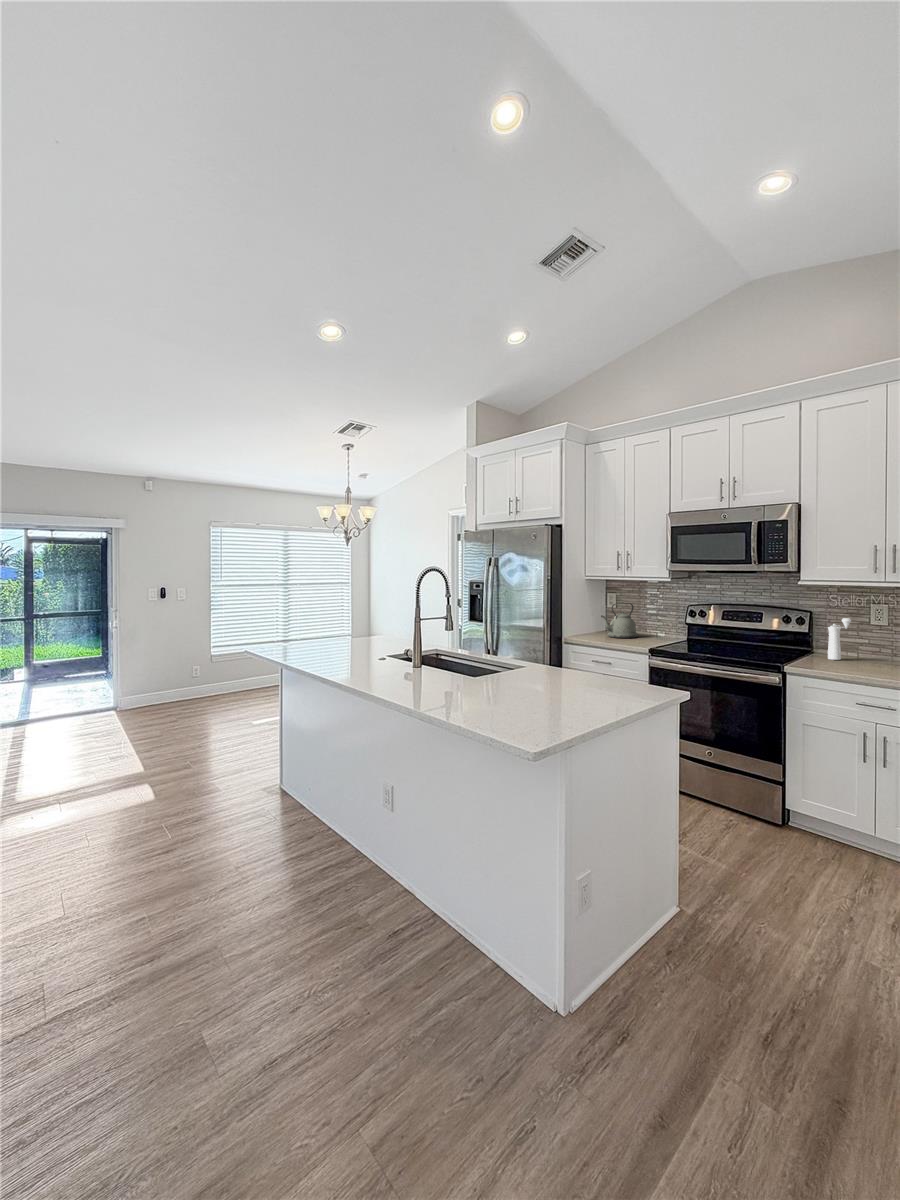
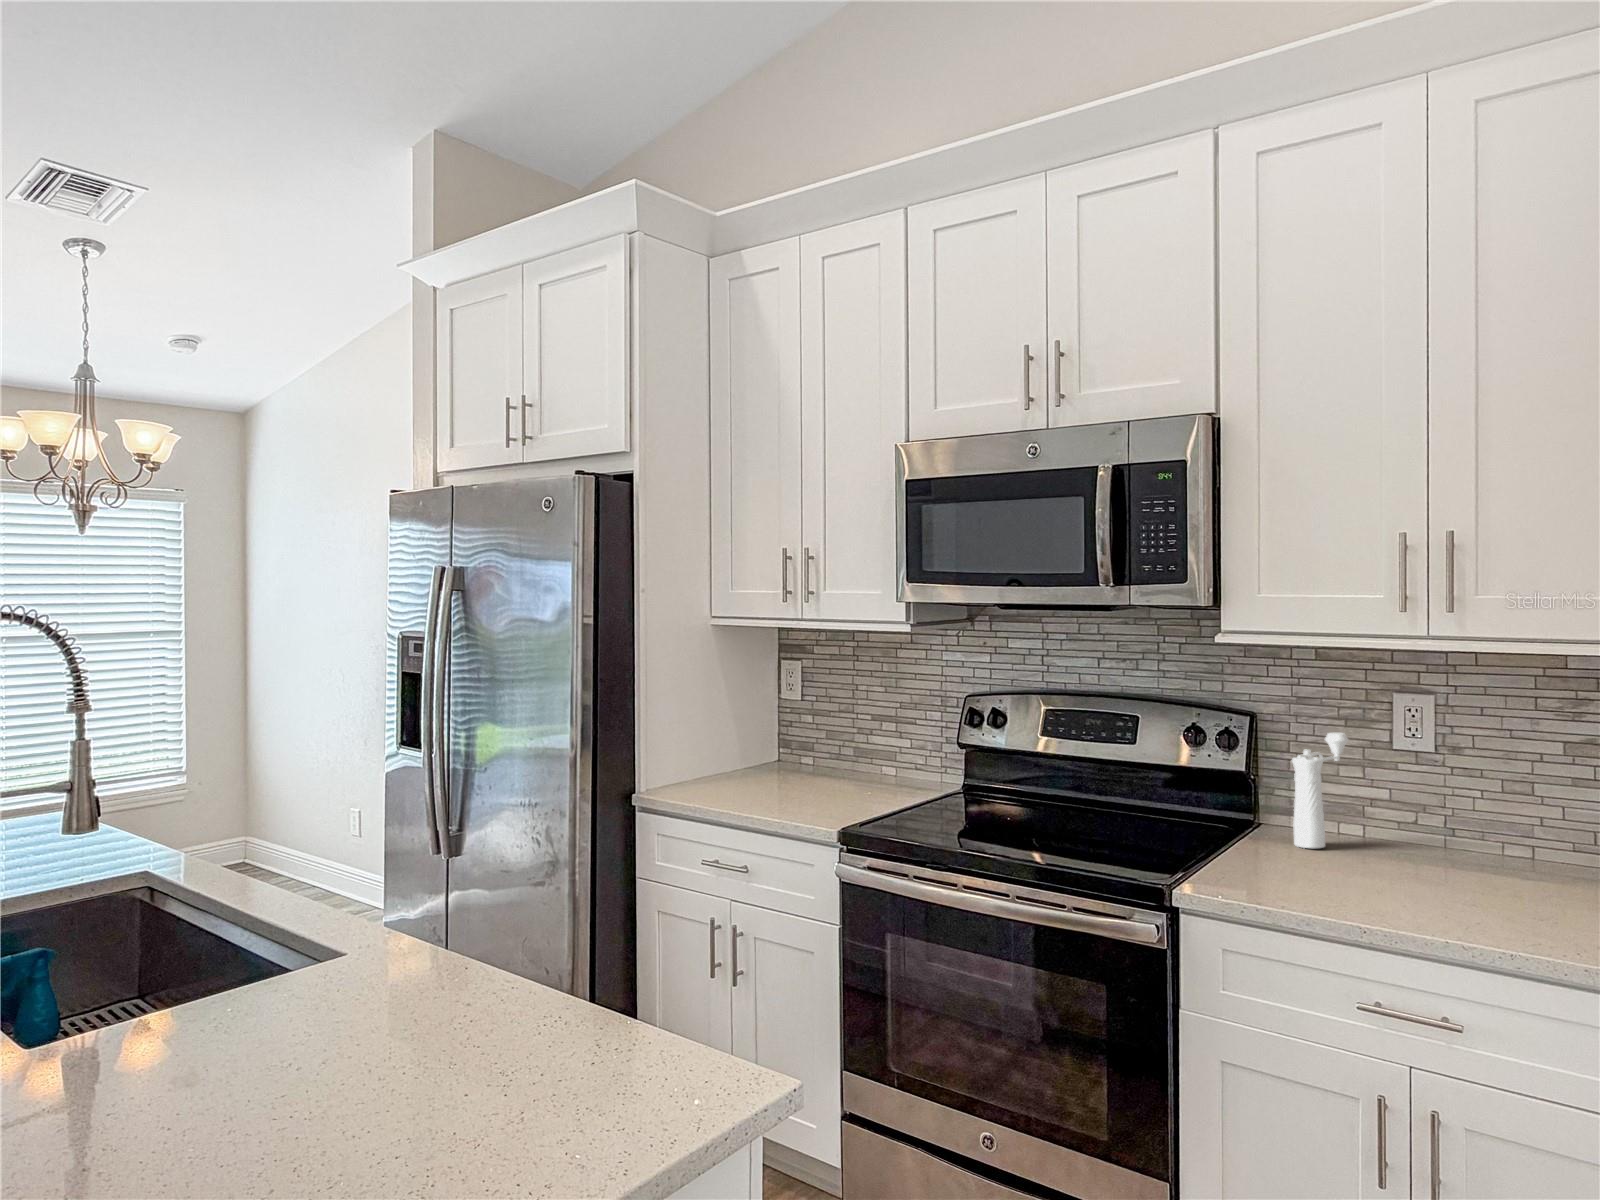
kettle: present [601,603,638,638] -> none [746,687,846,782]

